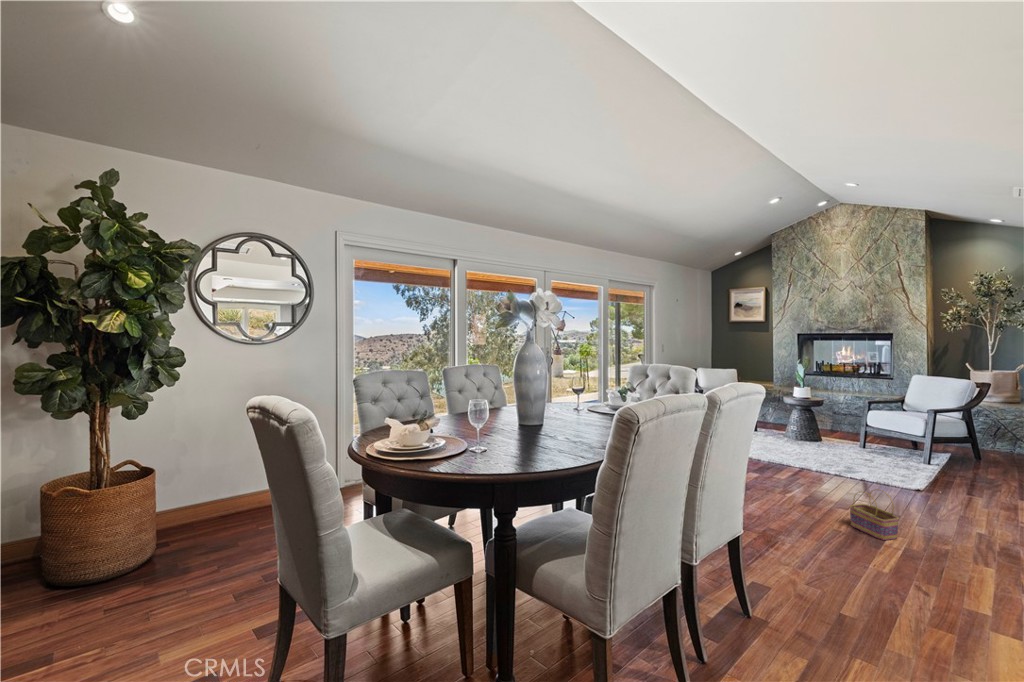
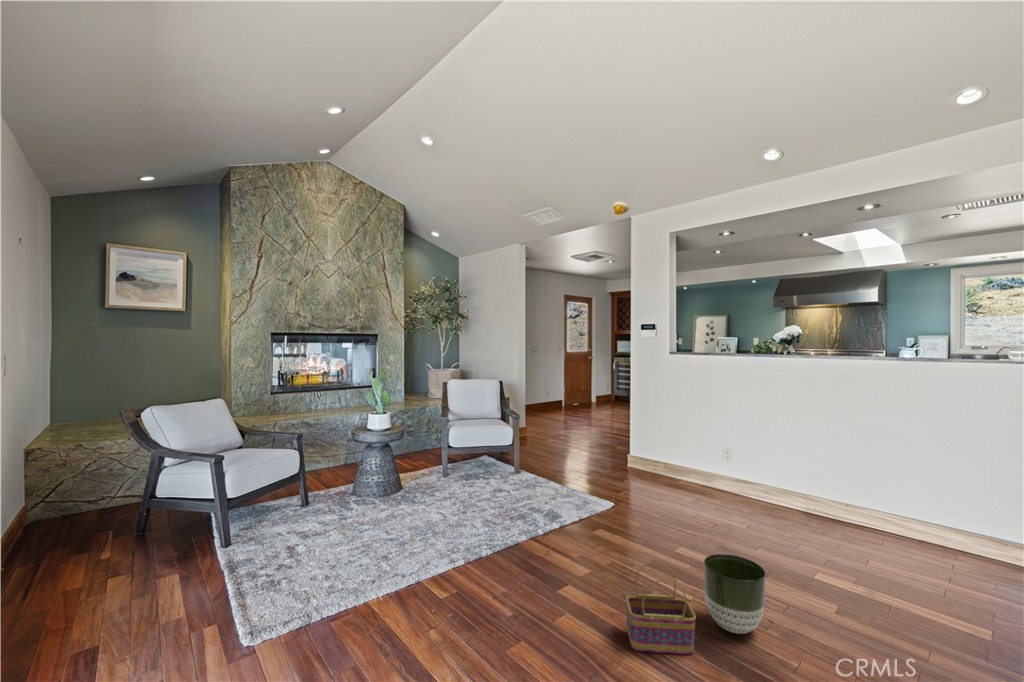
planter: none [917,505,970,556] -> present [704,554,766,634]

